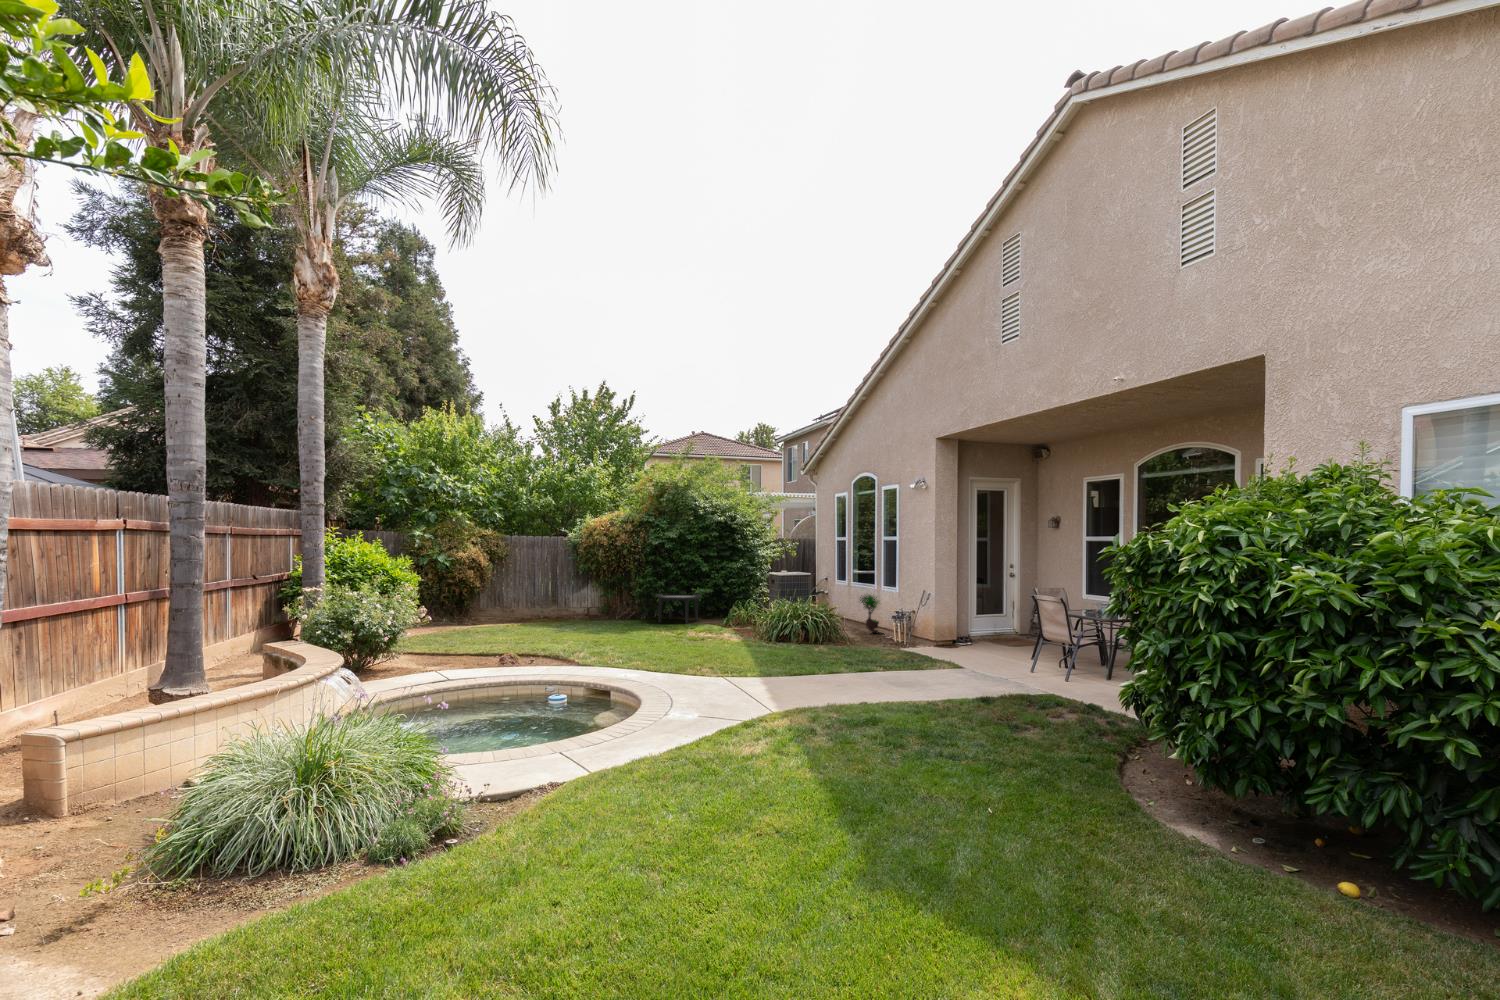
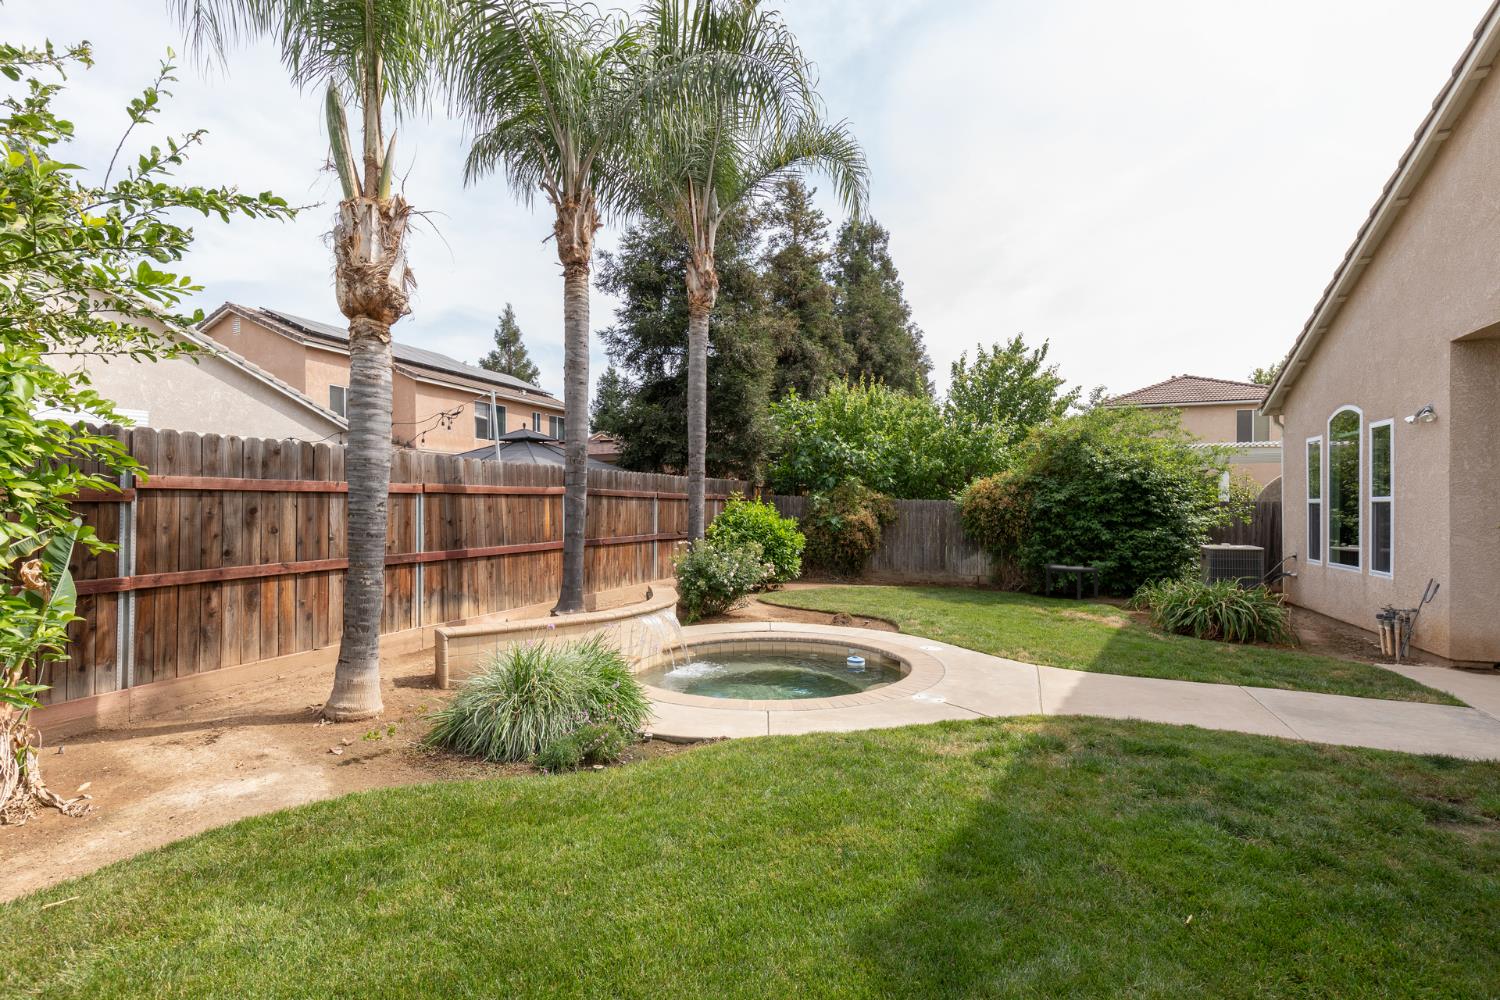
potted tree: present [860,595,879,633] -> none [1320,573,1367,636]

